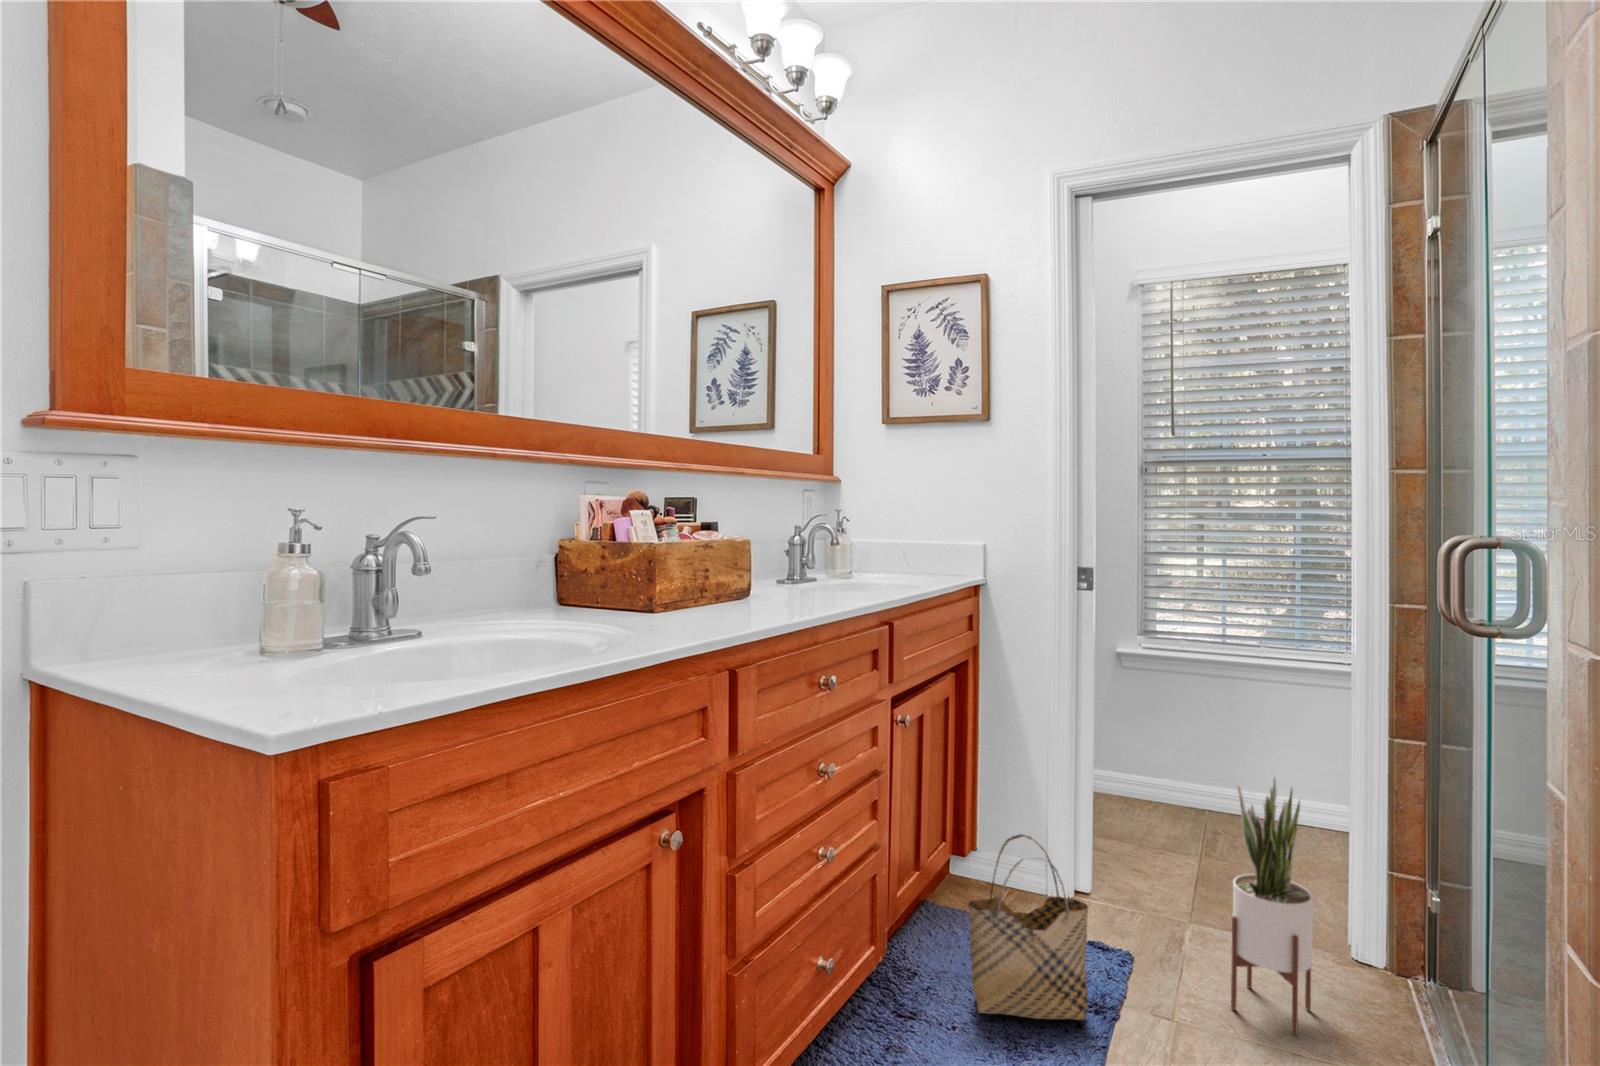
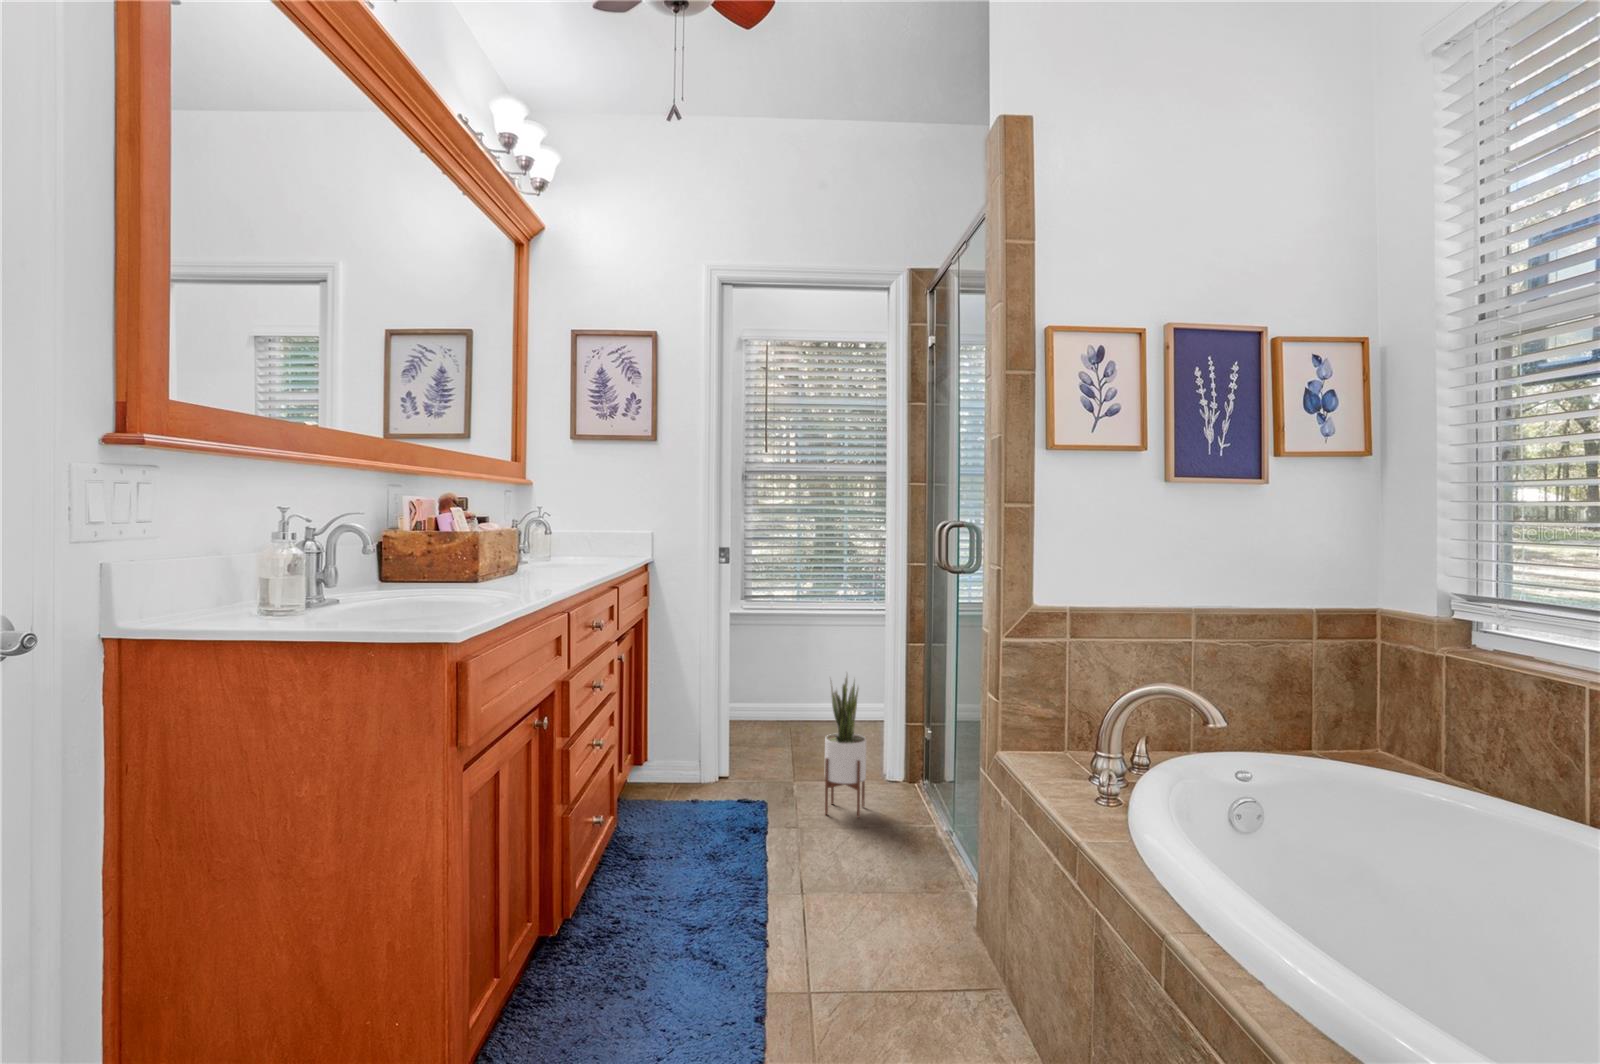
woven basket: present [968,834,1088,1020] -> none [676,726,751,843]

